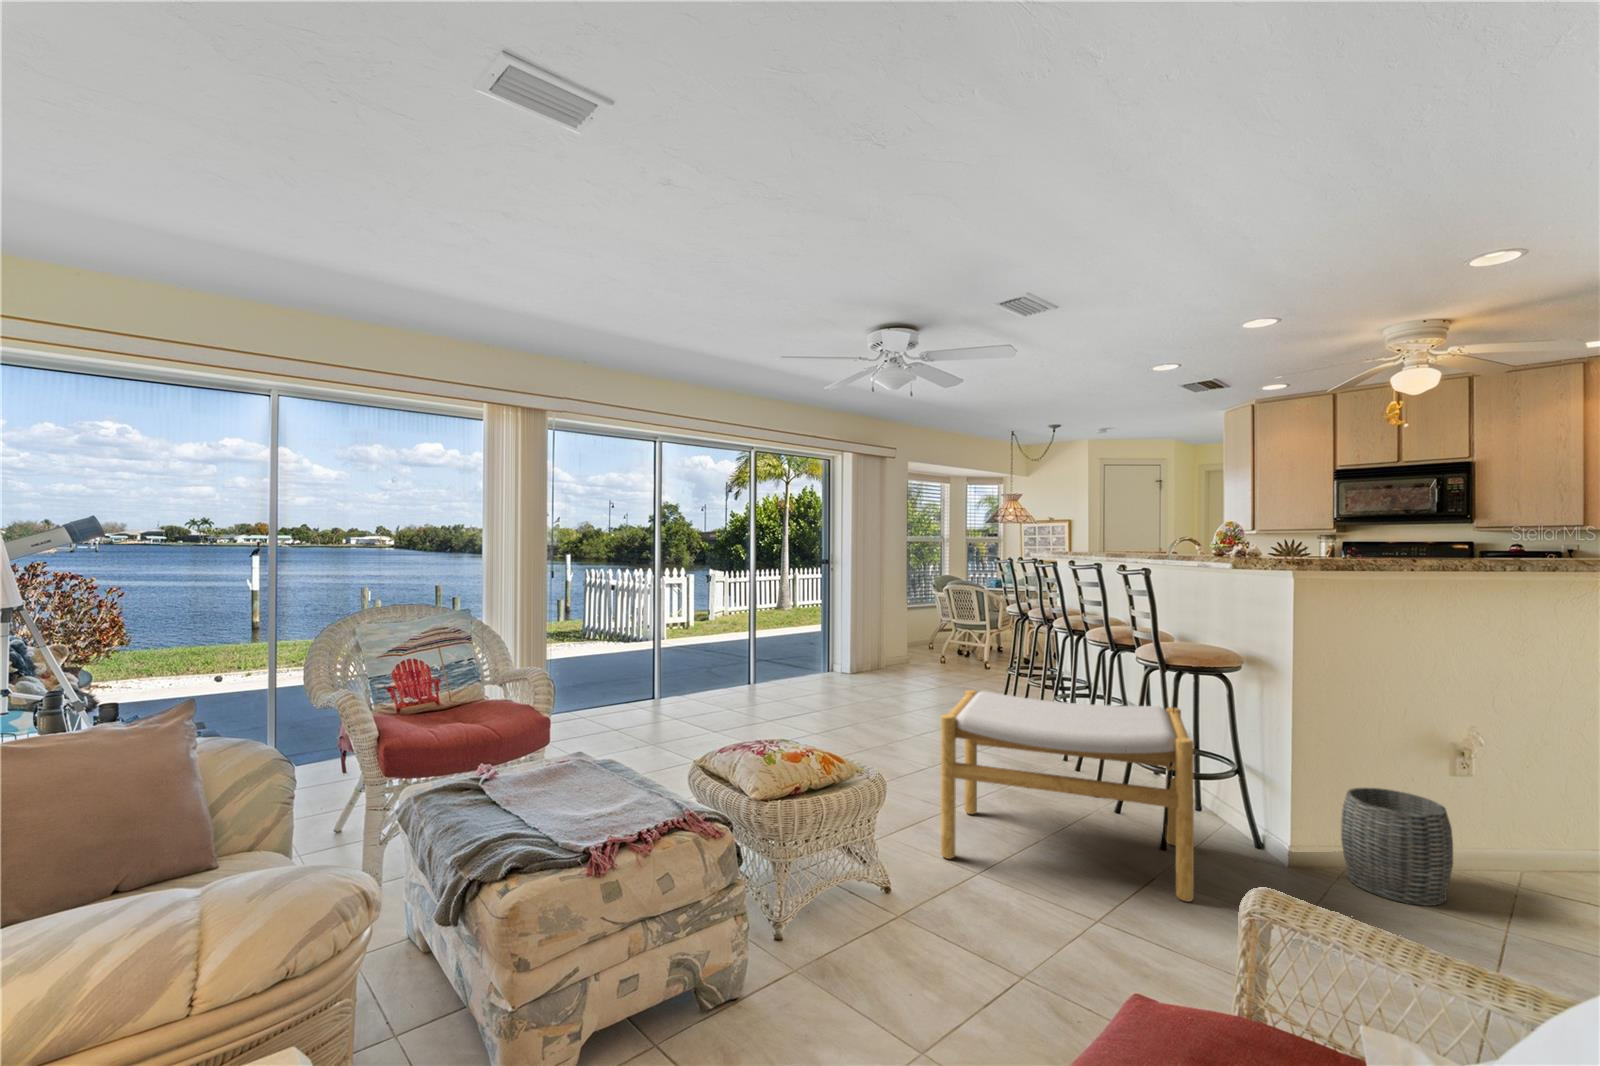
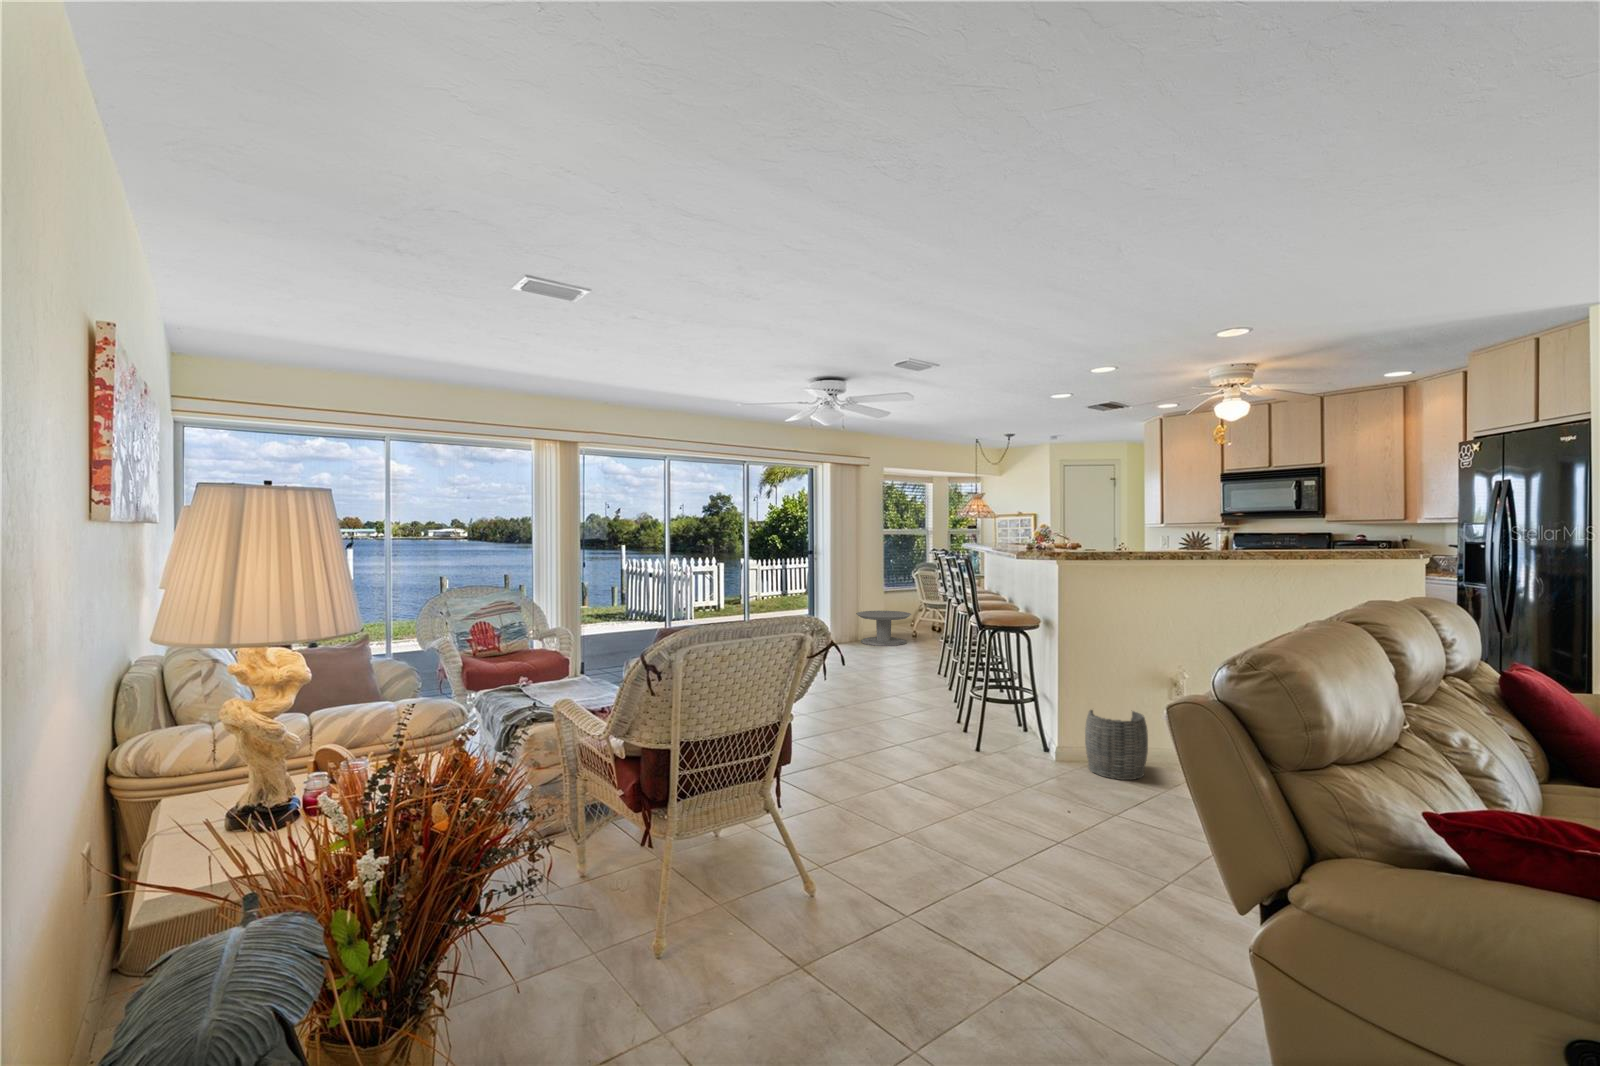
side table: none [880,634,947,677] -> present [856,611,911,646]
footstool: present [941,690,1194,902] -> none [823,644,992,775]

